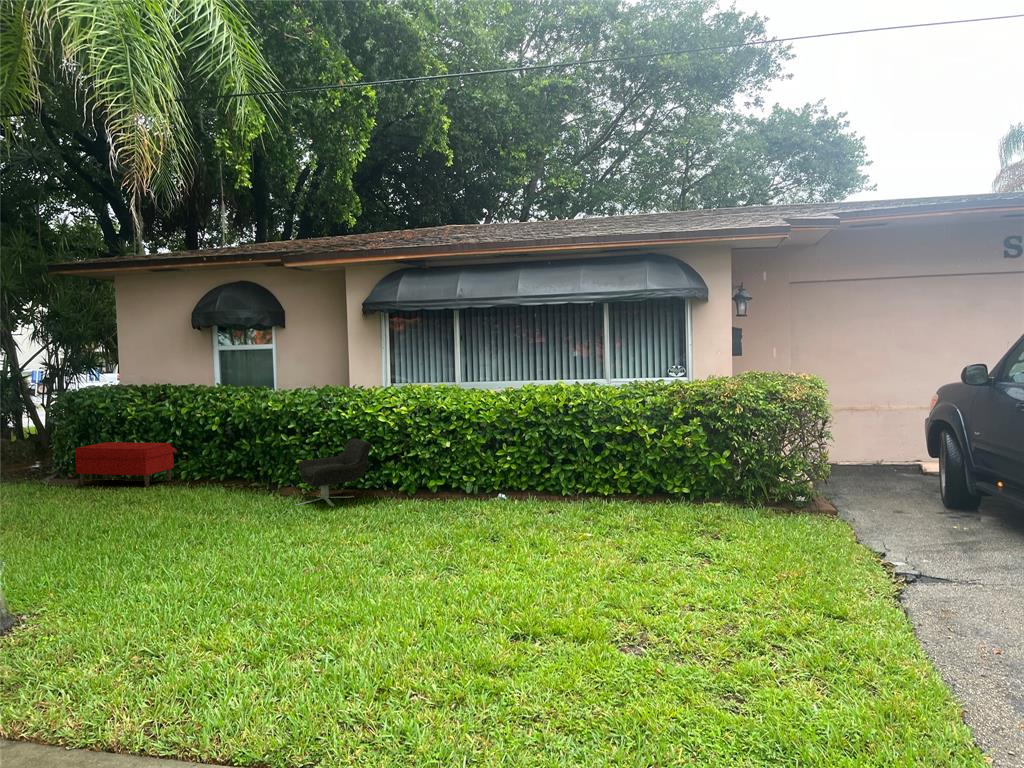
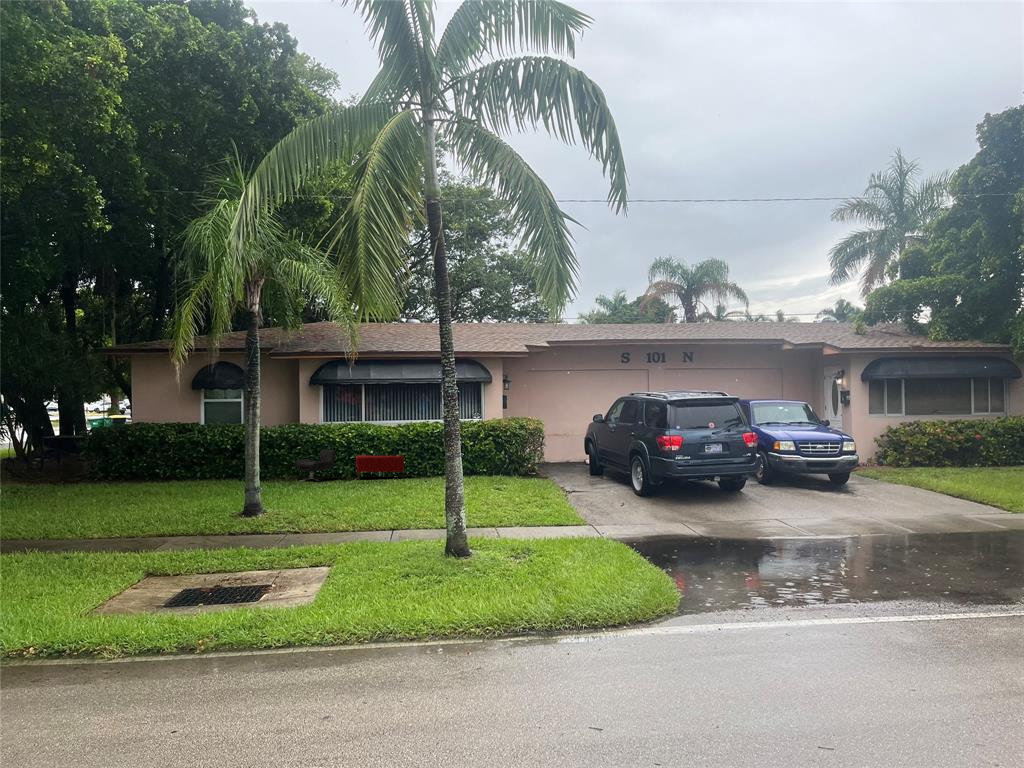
bench: present [75,442,174,487] -> present [356,456,404,479]

